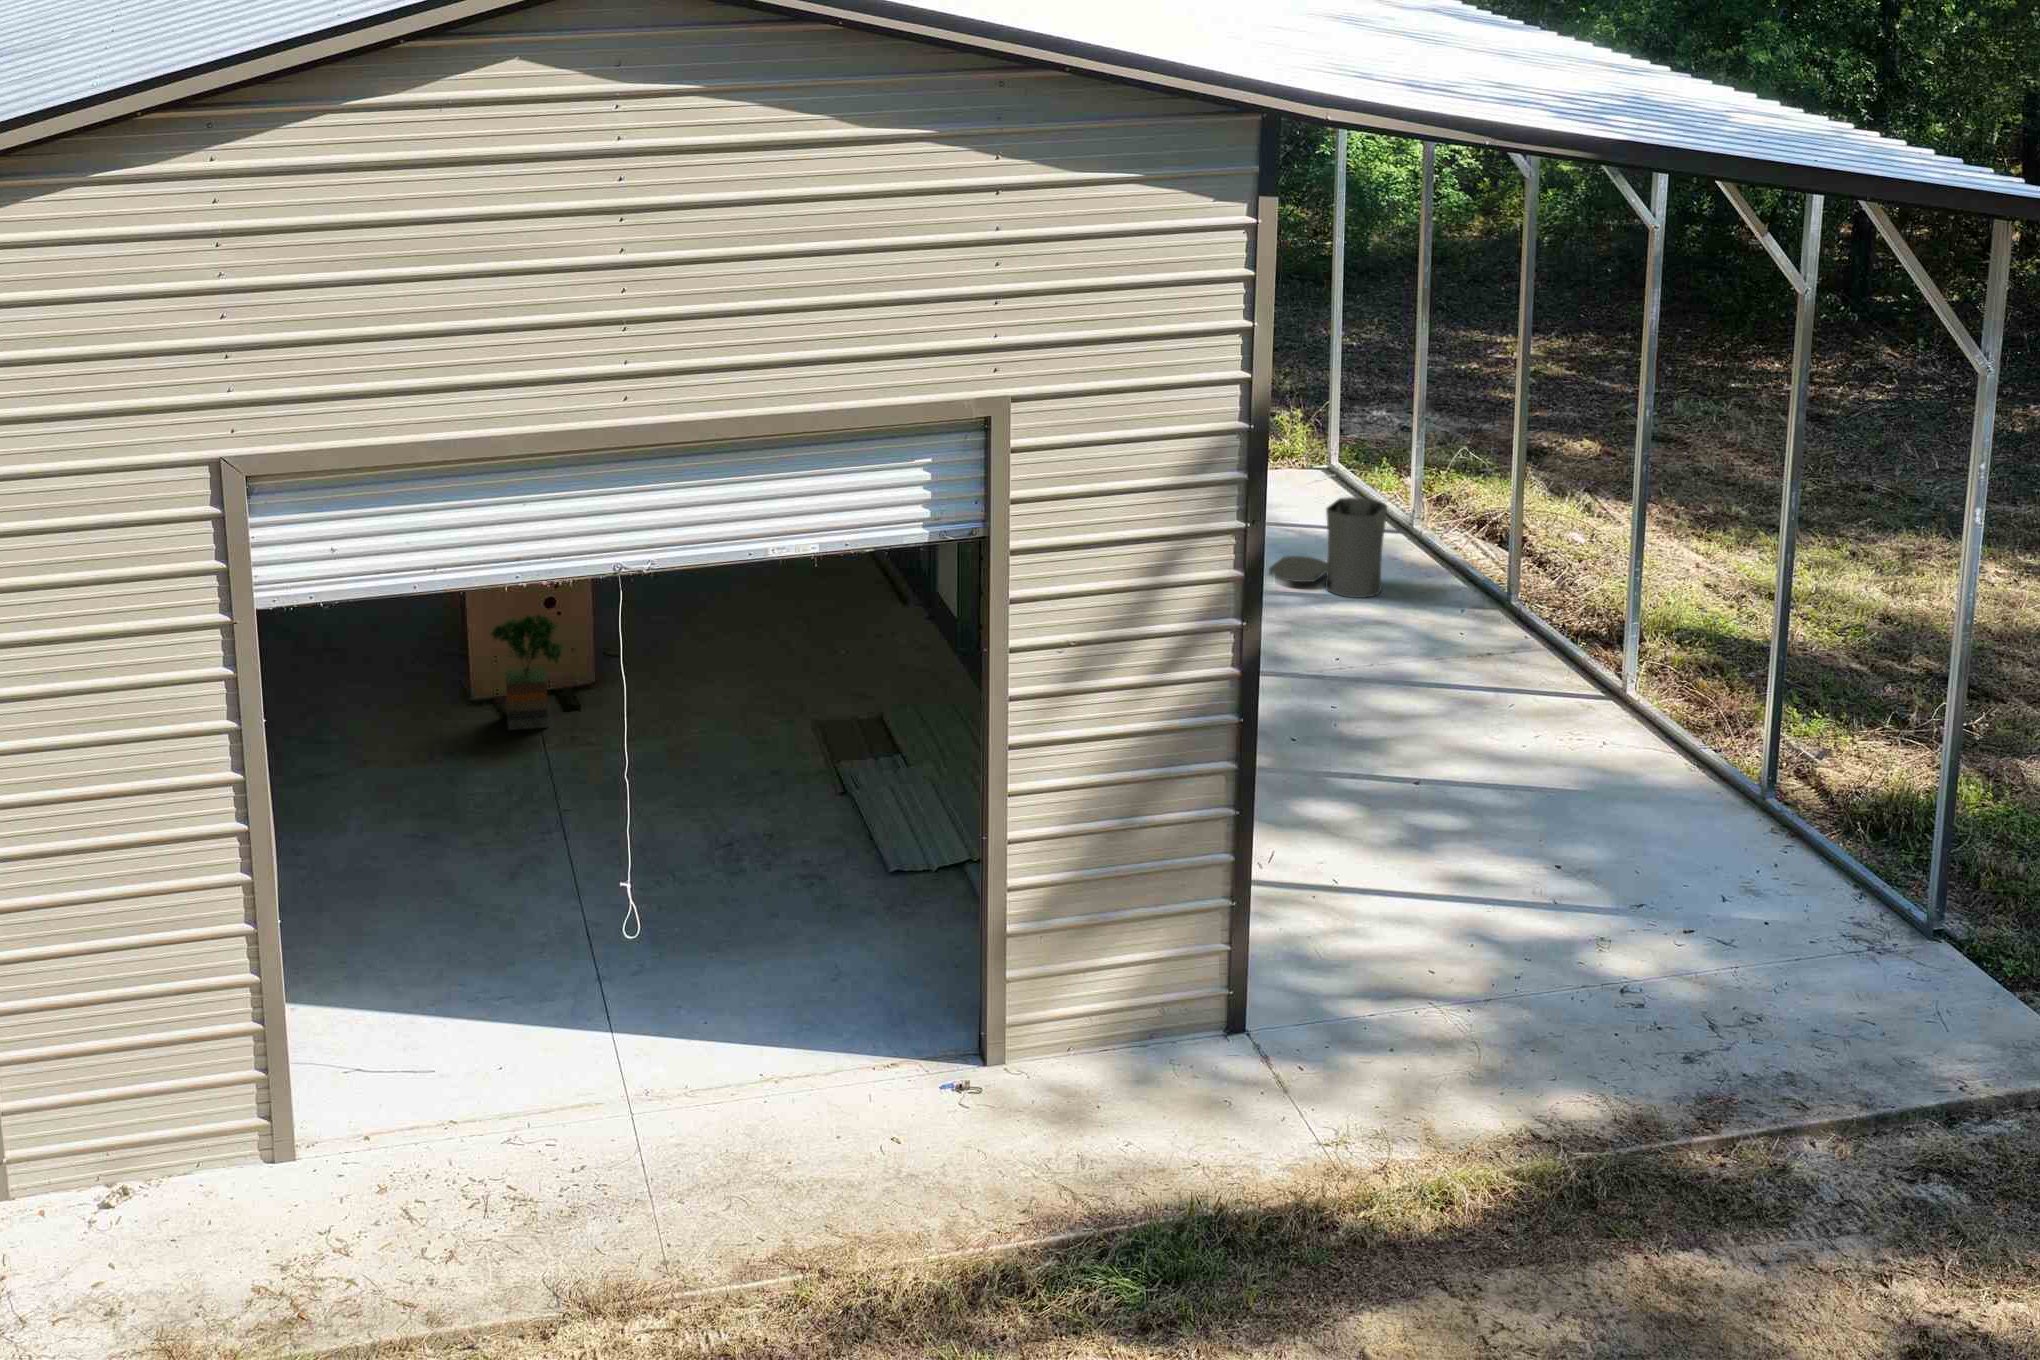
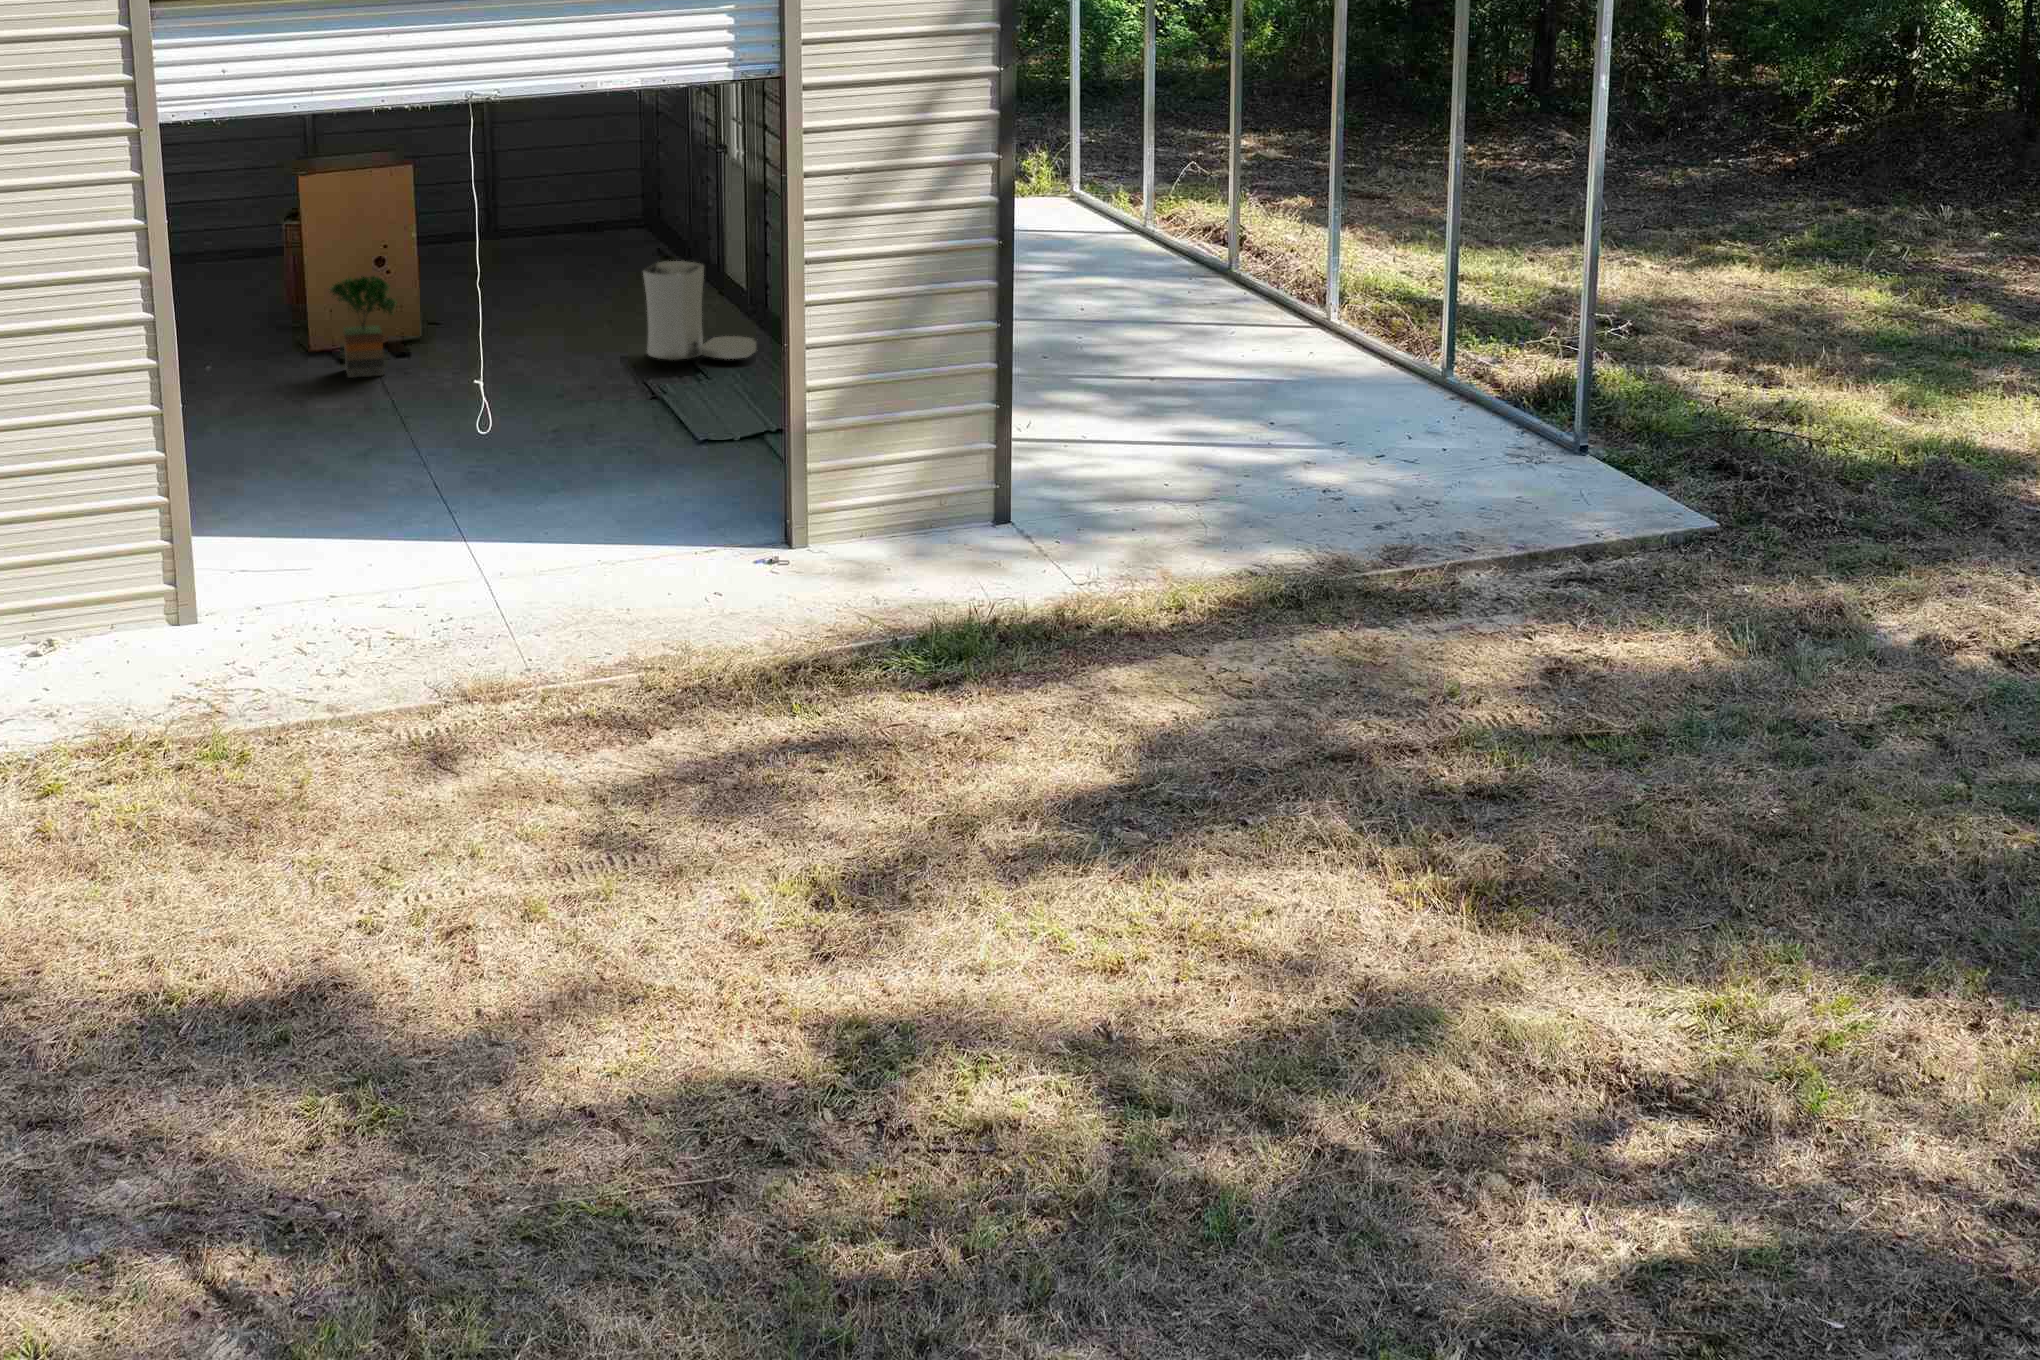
trash can: present [1269,497,1387,598] -> present [643,261,756,360]

